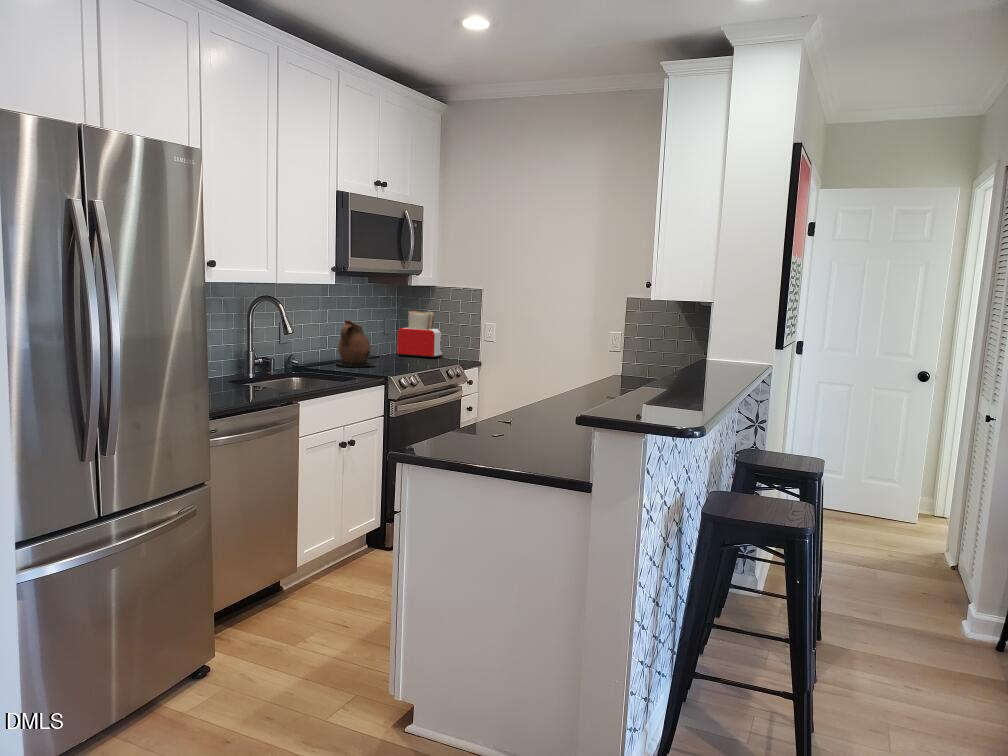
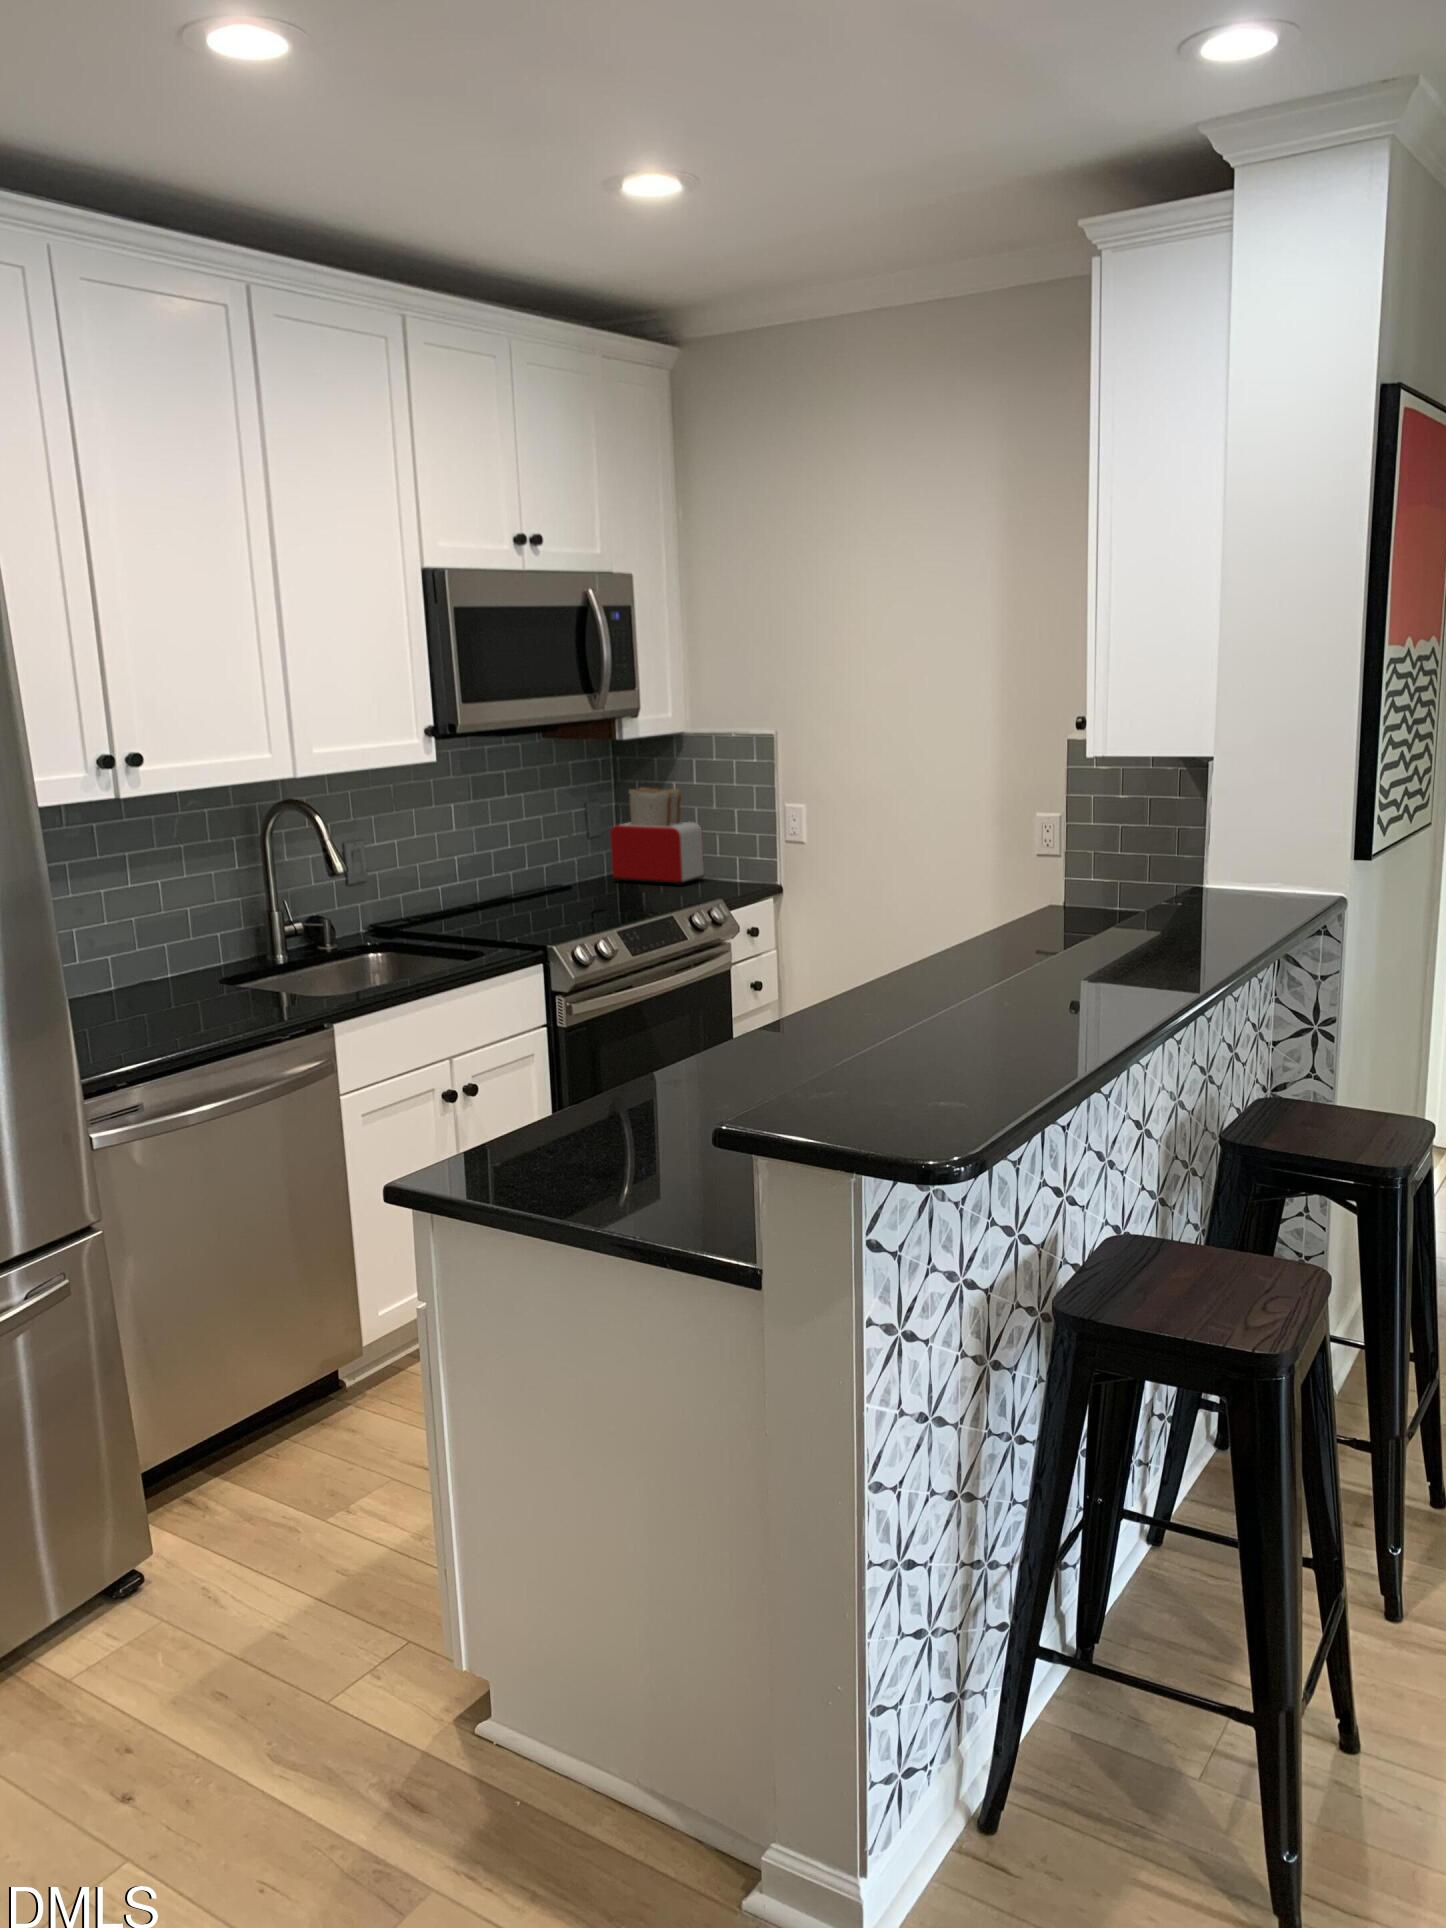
ceramic pitcher: present [336,320,374,366] -> none [466,826,546,920]

